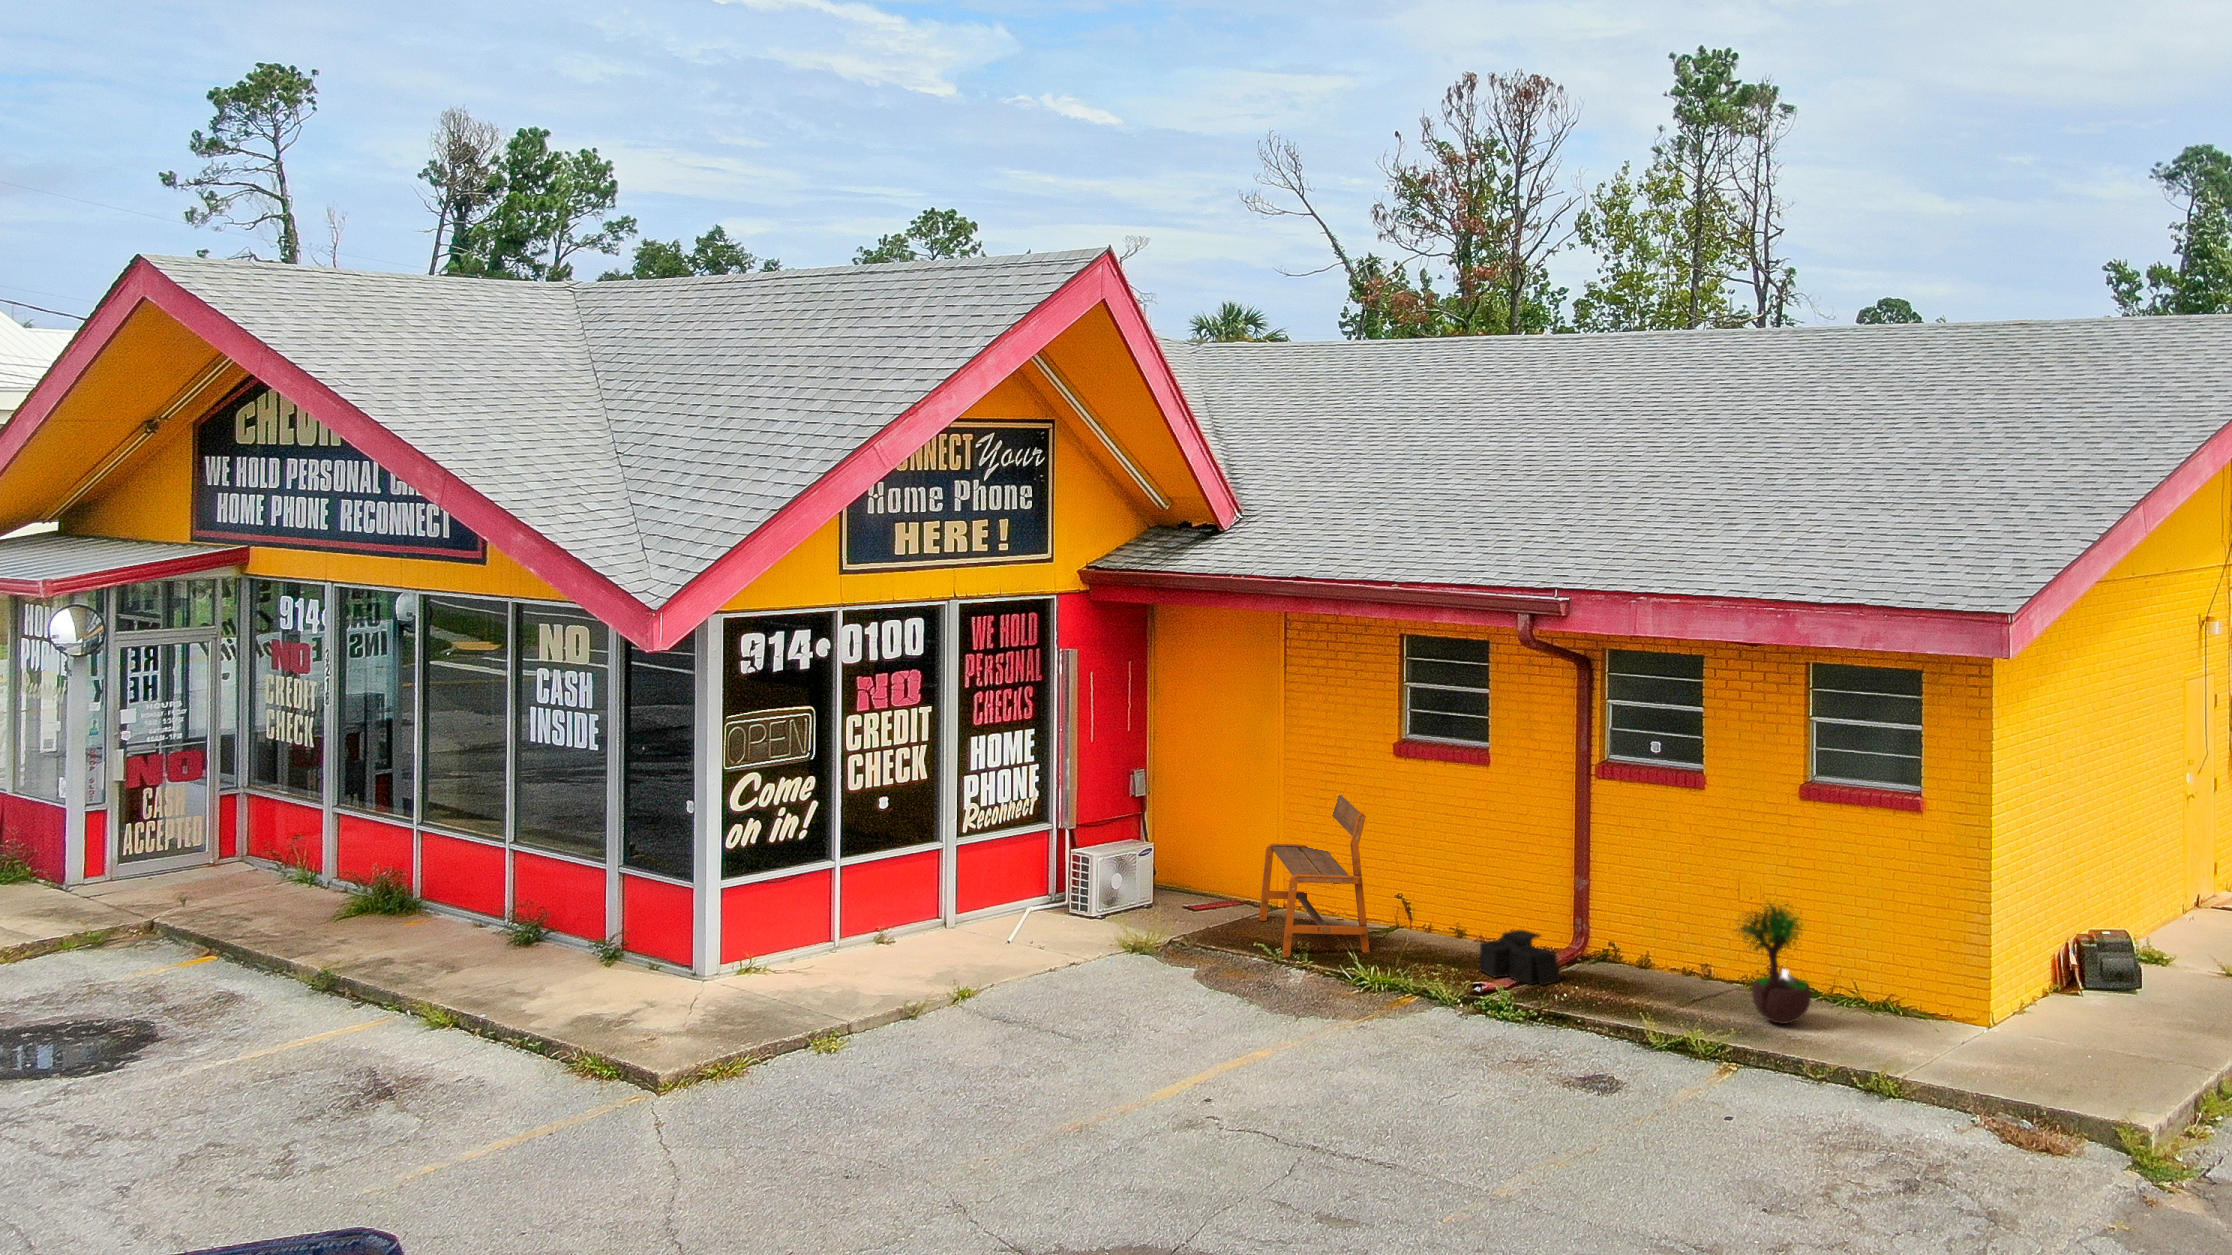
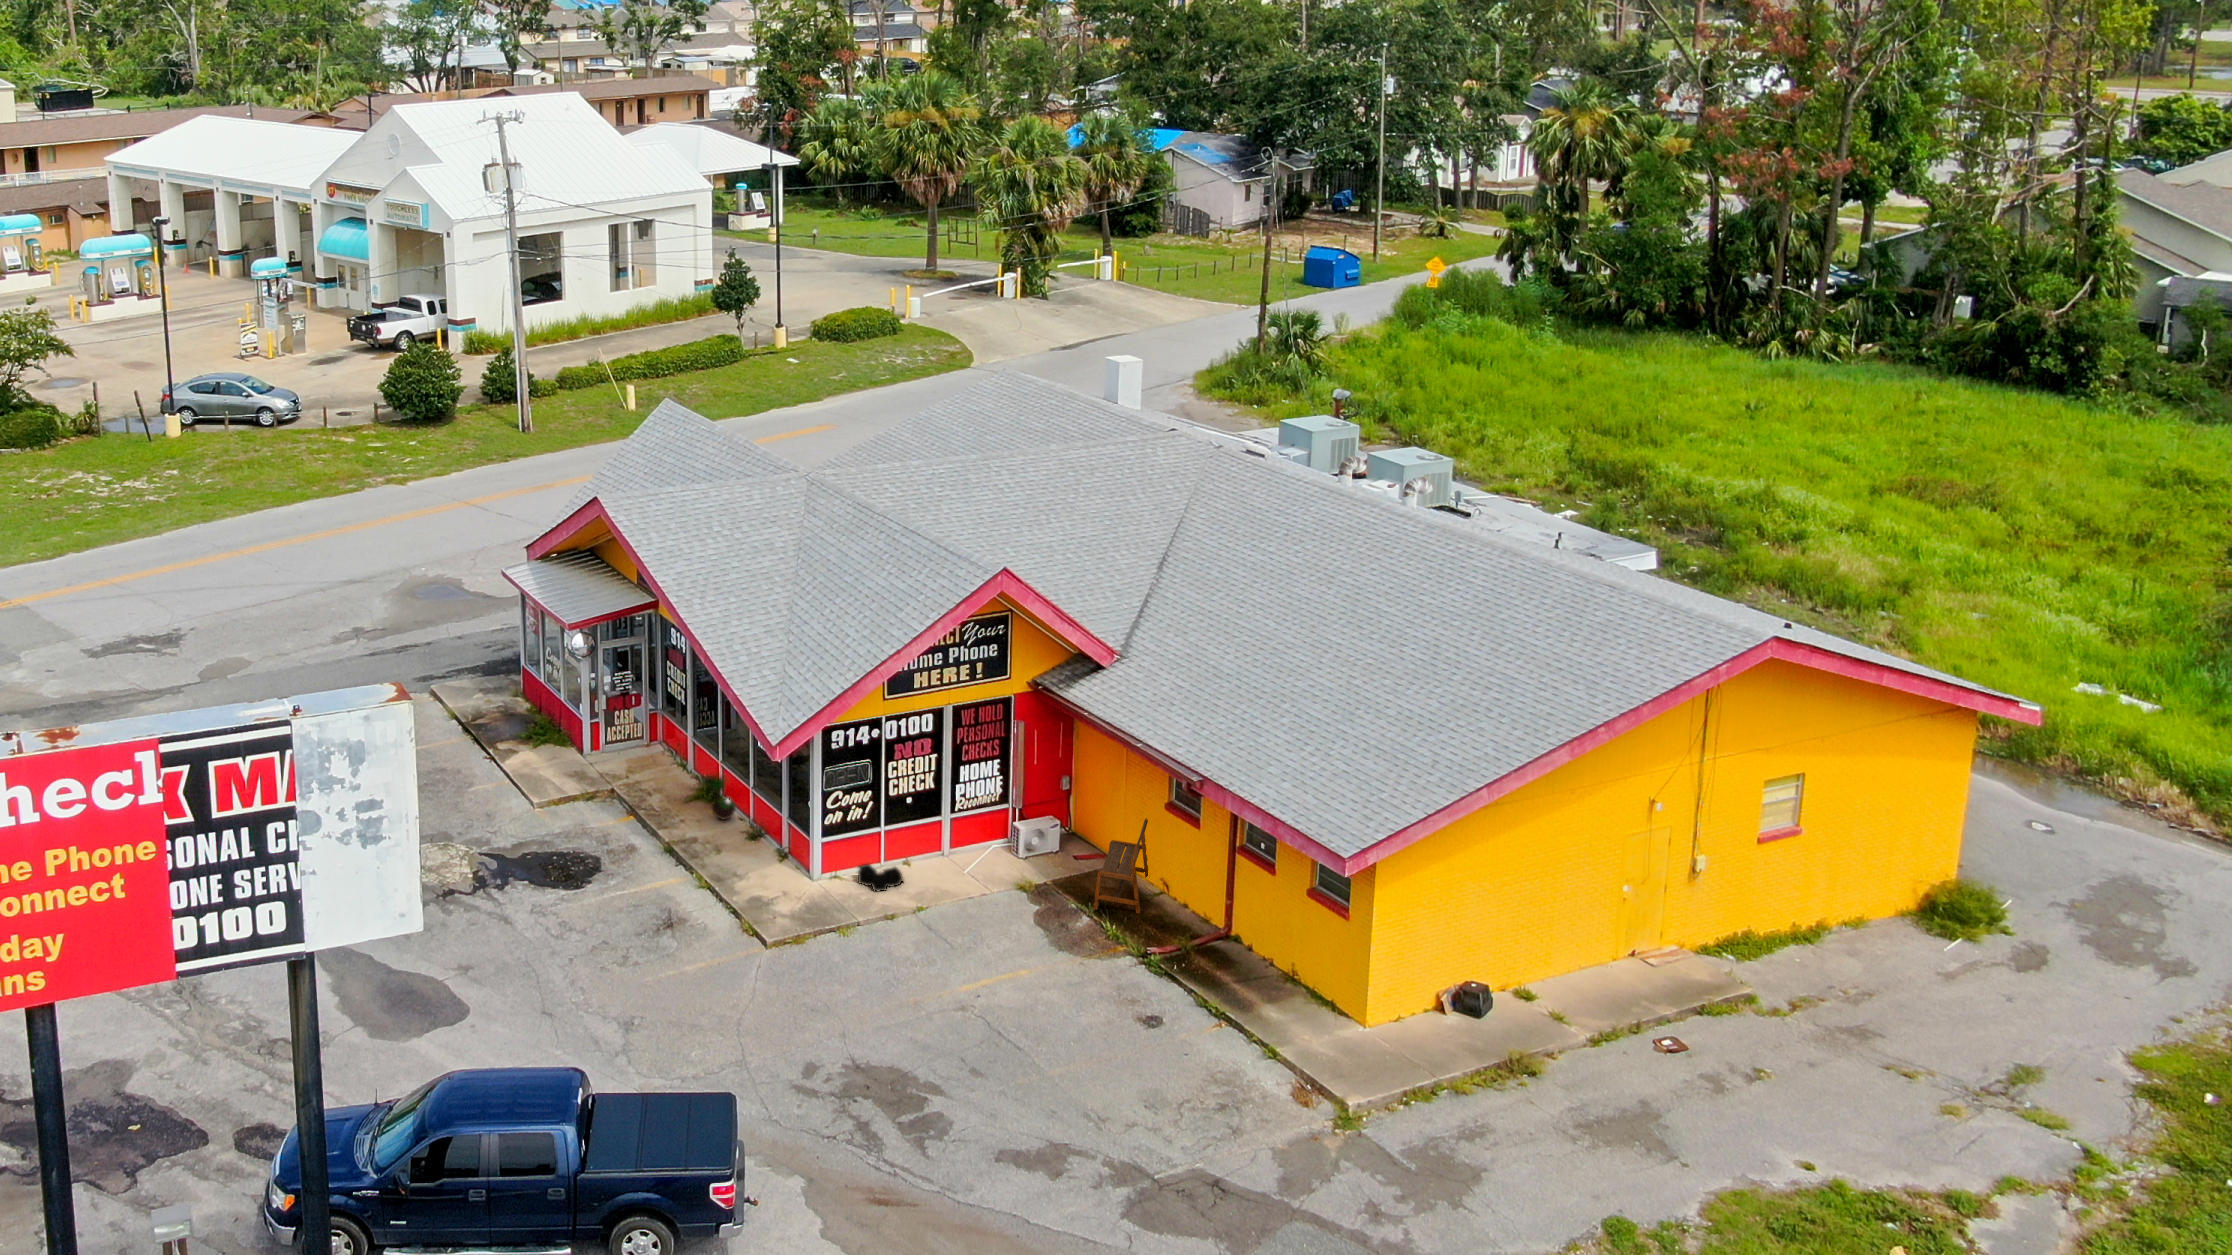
potted tree: present [1733,900,1811,1024] -> present [703,774,736,820]
storage bin: present [1480,930,1560,985] -> present [858,864,903,891]

